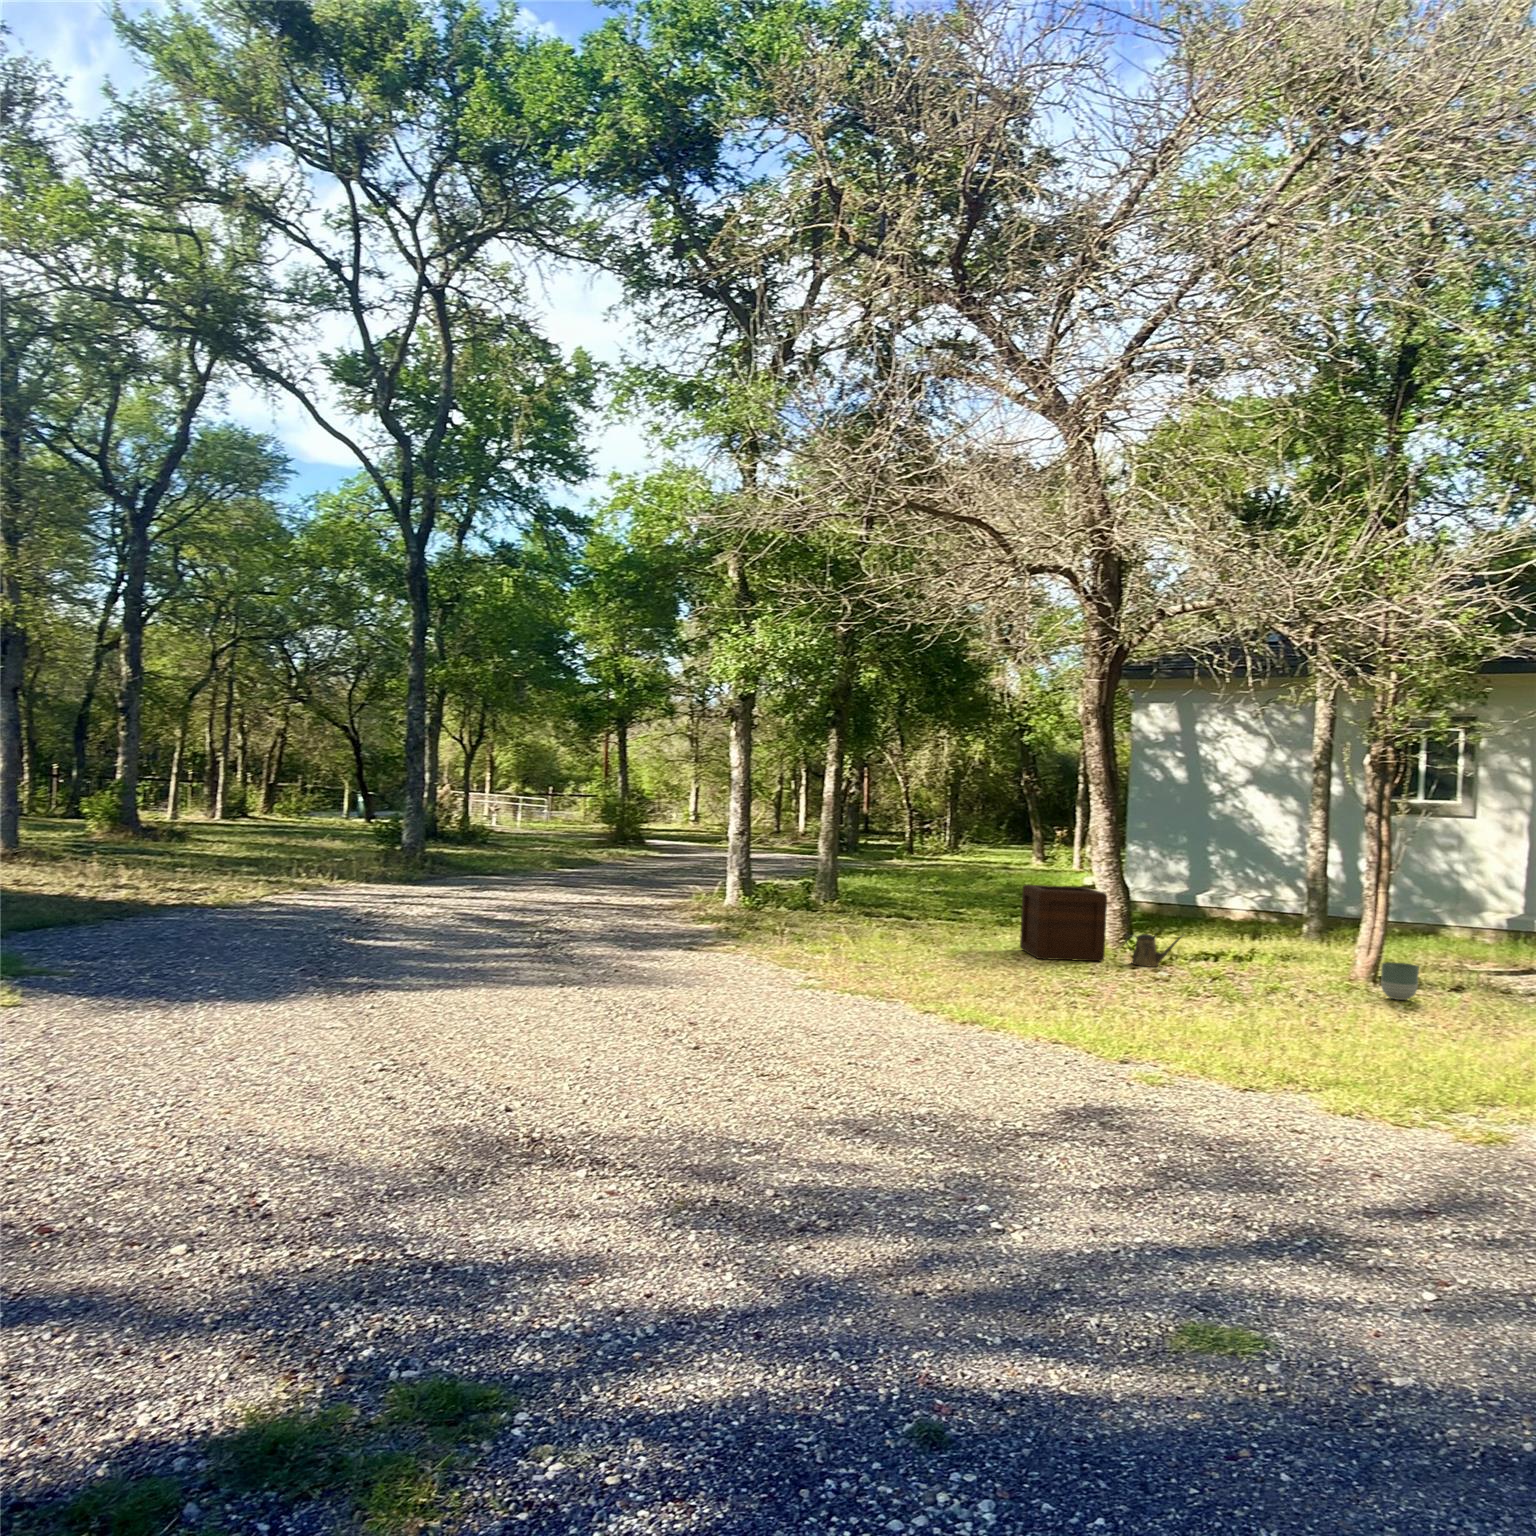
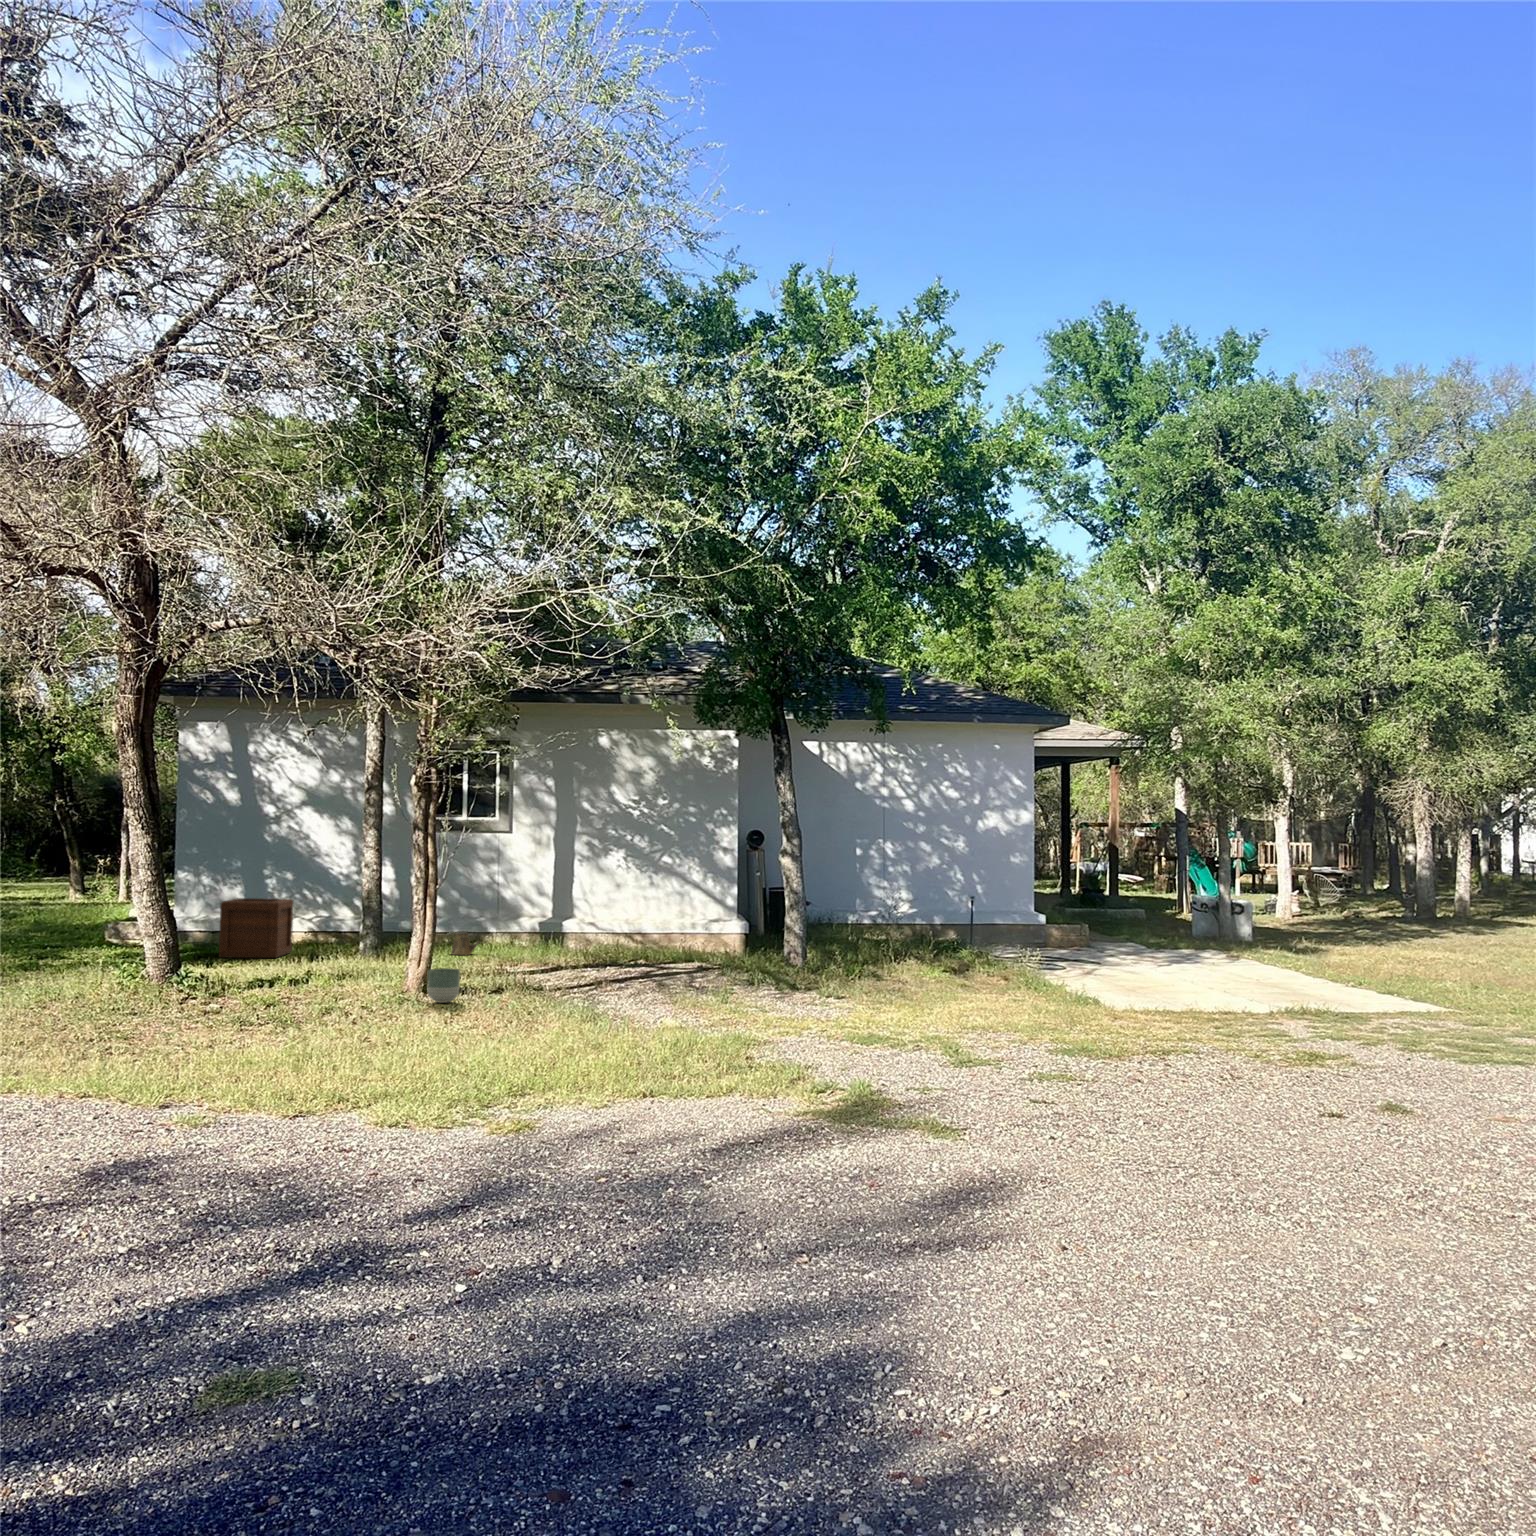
wooden crate: present [1020,885,1107,961] -> present [219,898,293,958]
watering can: present [1125,934,1185,967] -> present [451,931,480,955]

